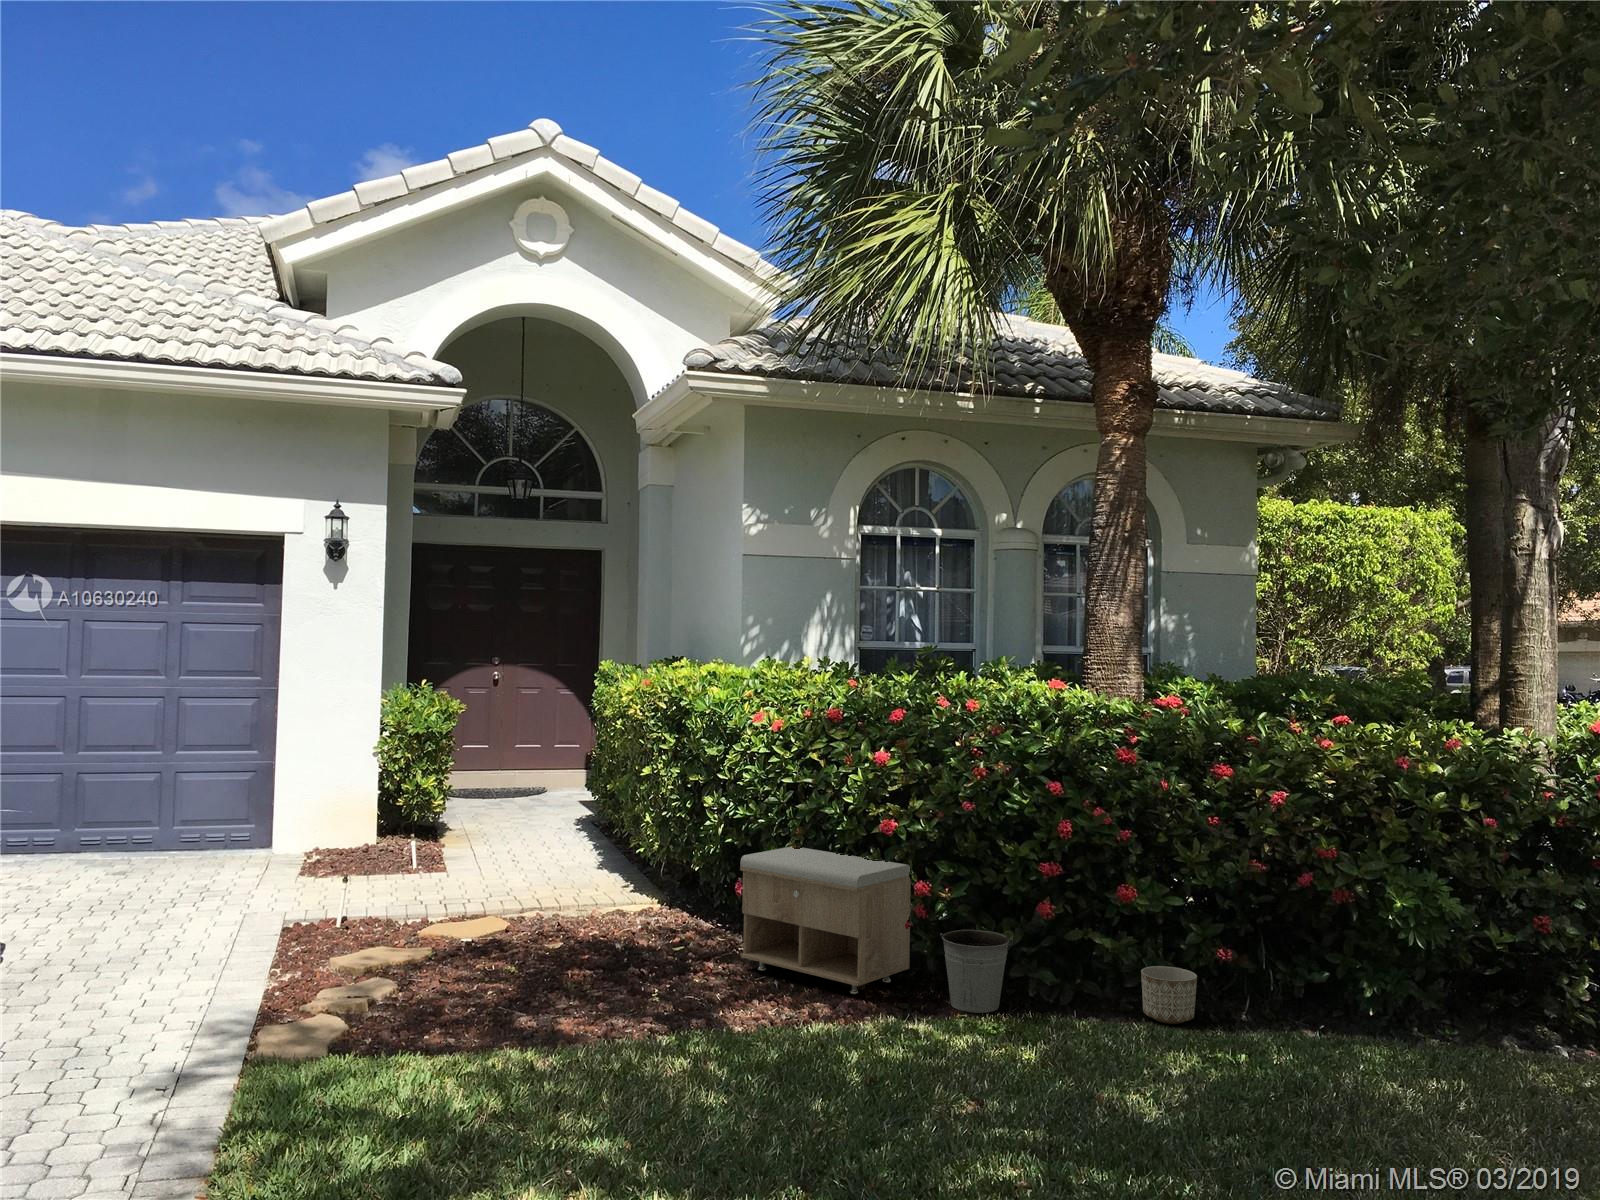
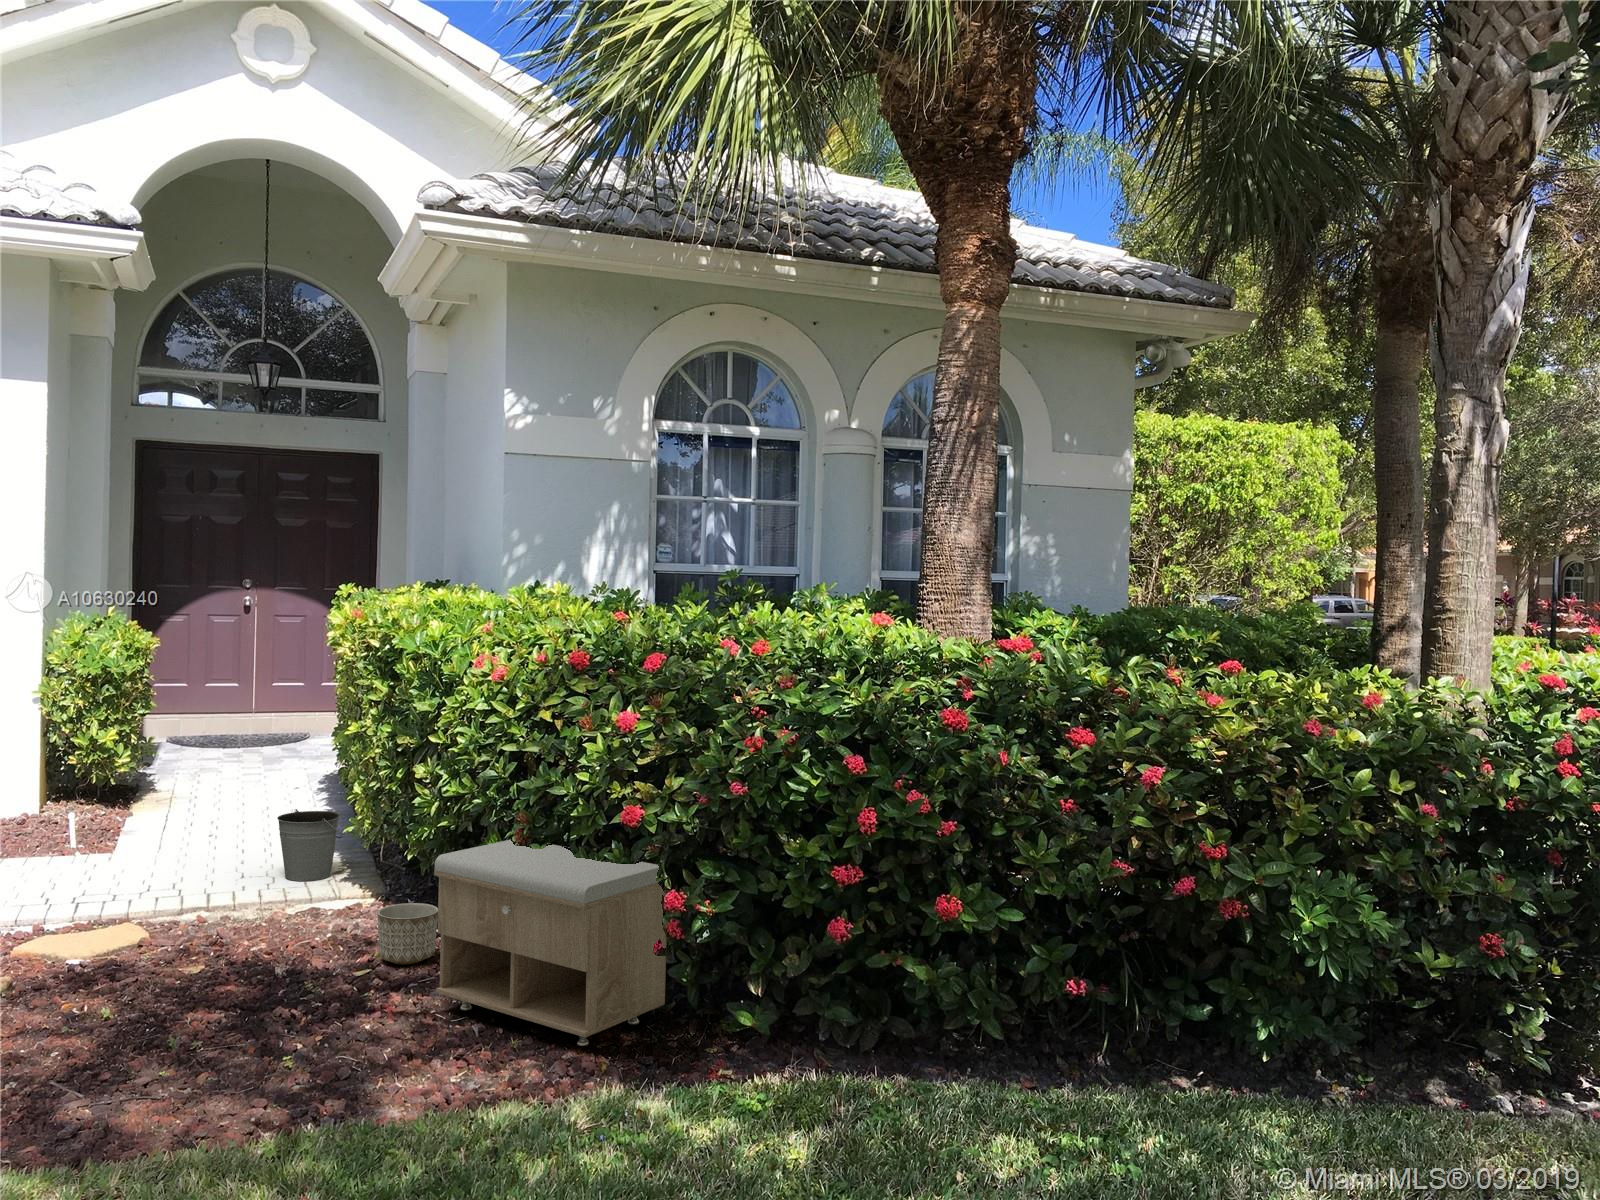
bucket: present [940,930,1013,1013] -> present [277,809,342,881]
planter: present [1141,966,1197,1024] -> present [378,903,438,964]

